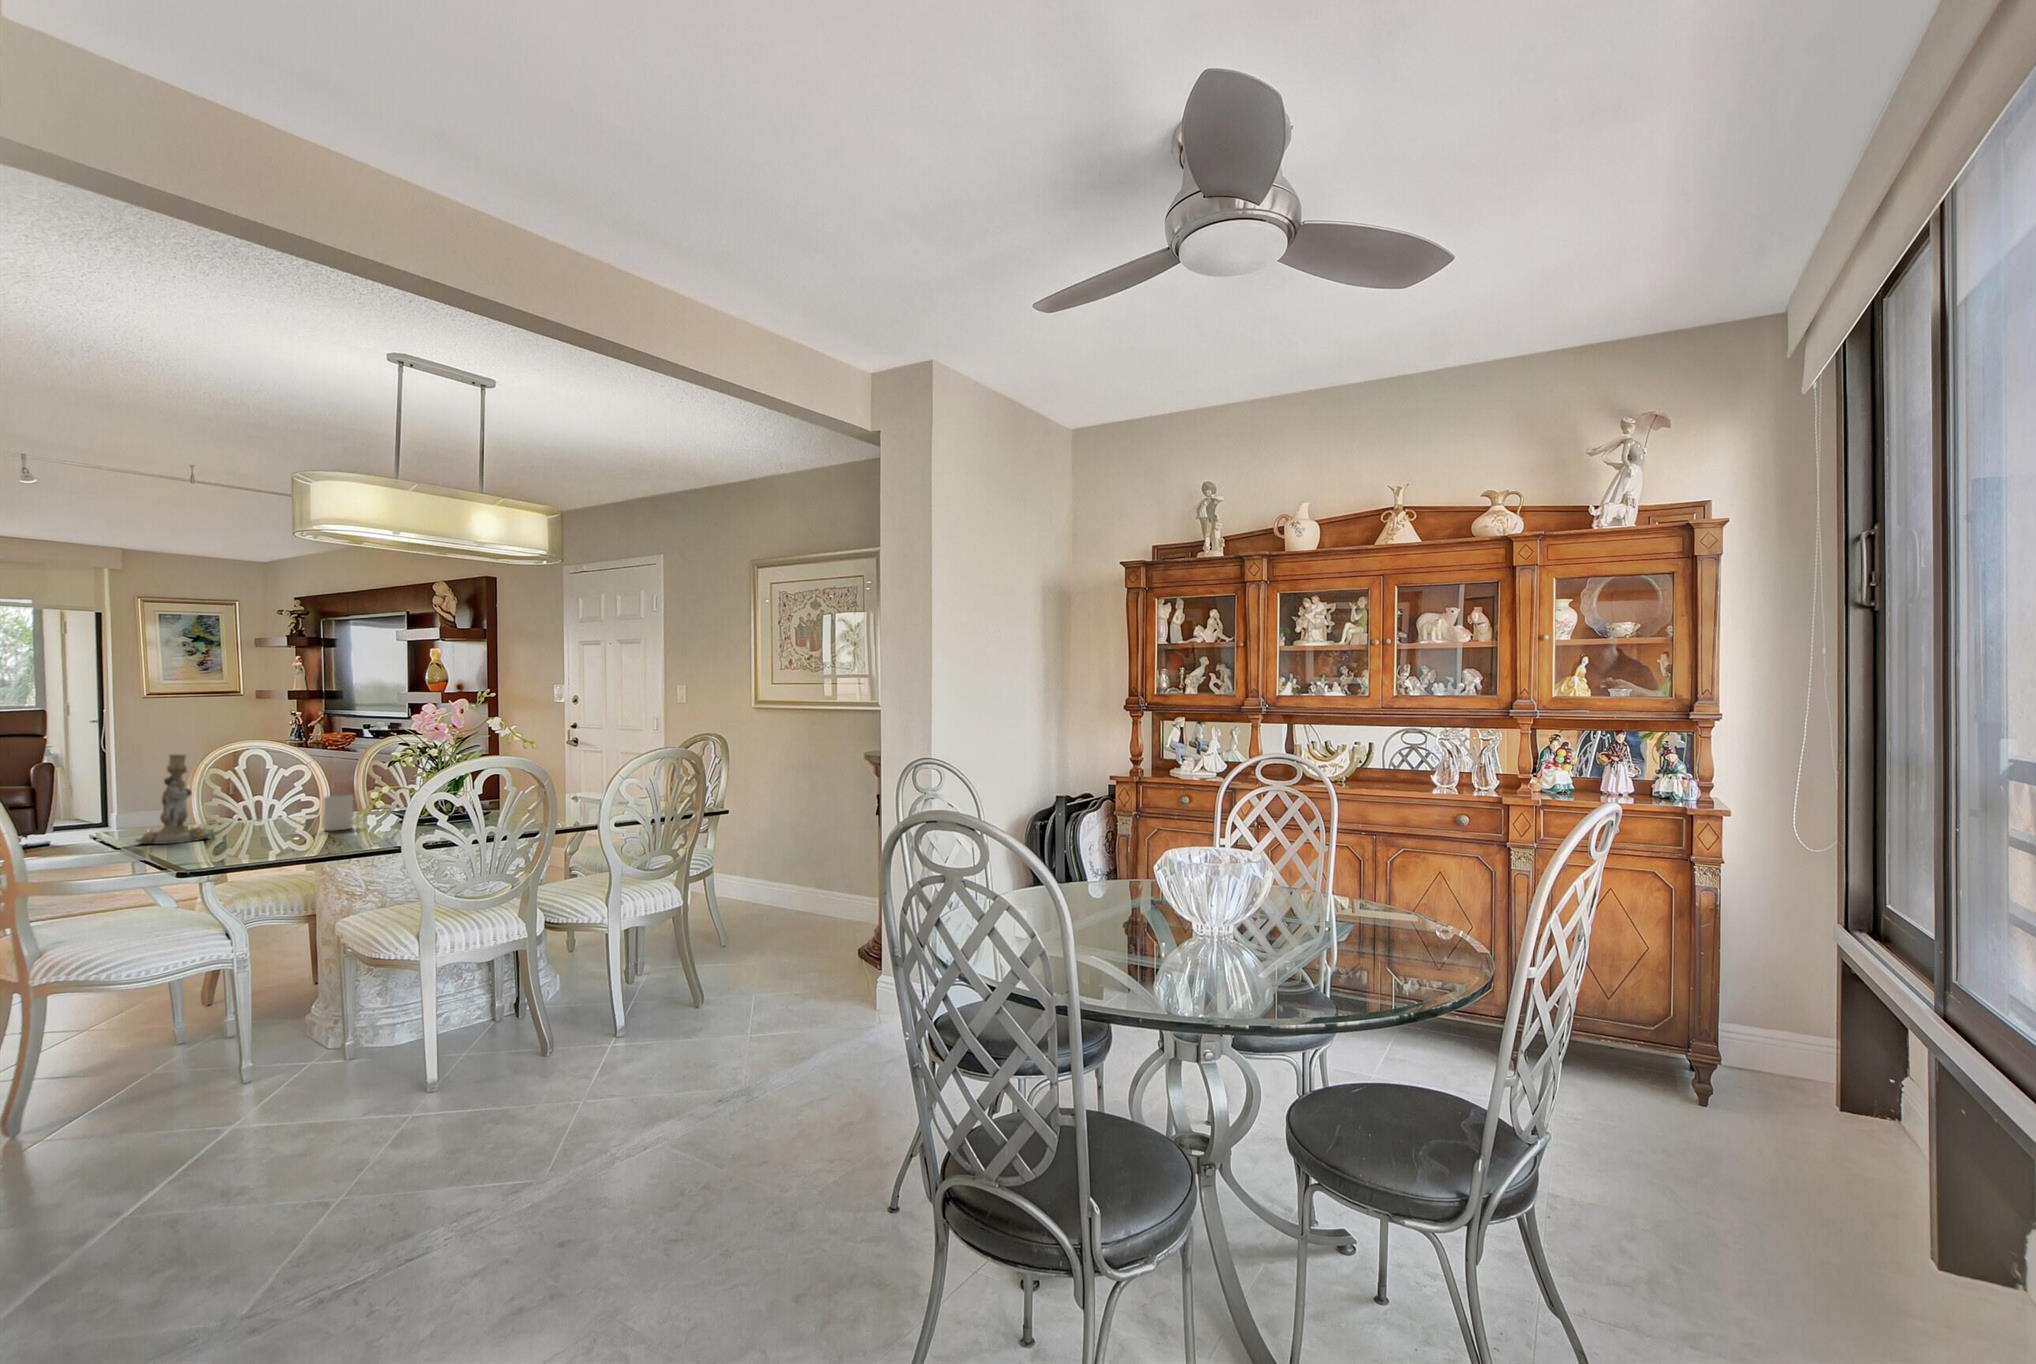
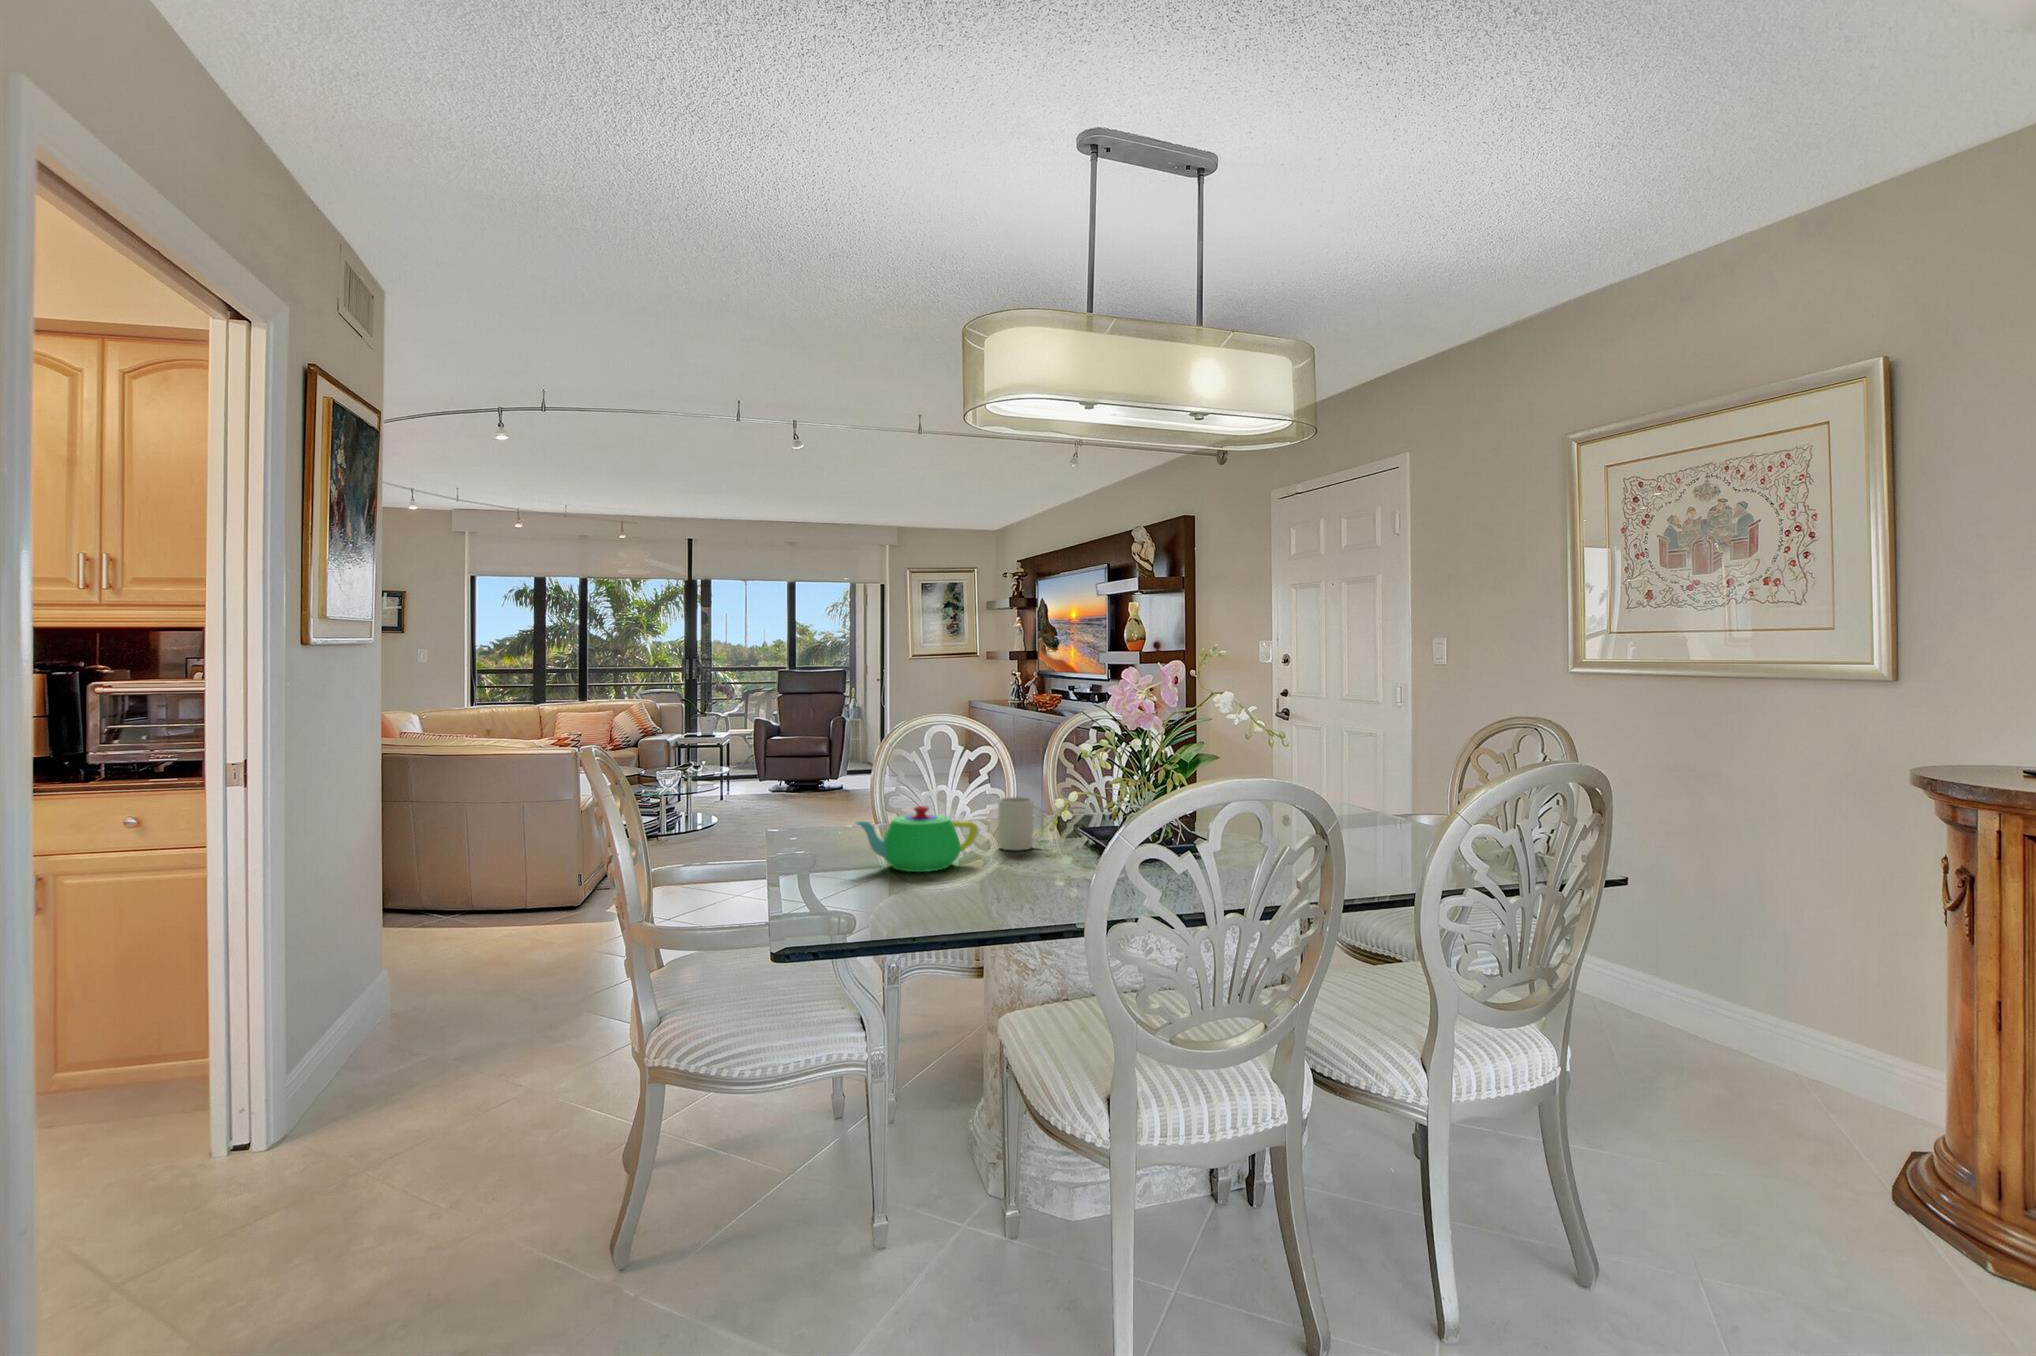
candlestick: present [136,754,210,844] -> none [801,731,878,851]
teapot: none [205,800,310,844] -> present [856,806,978,872]

